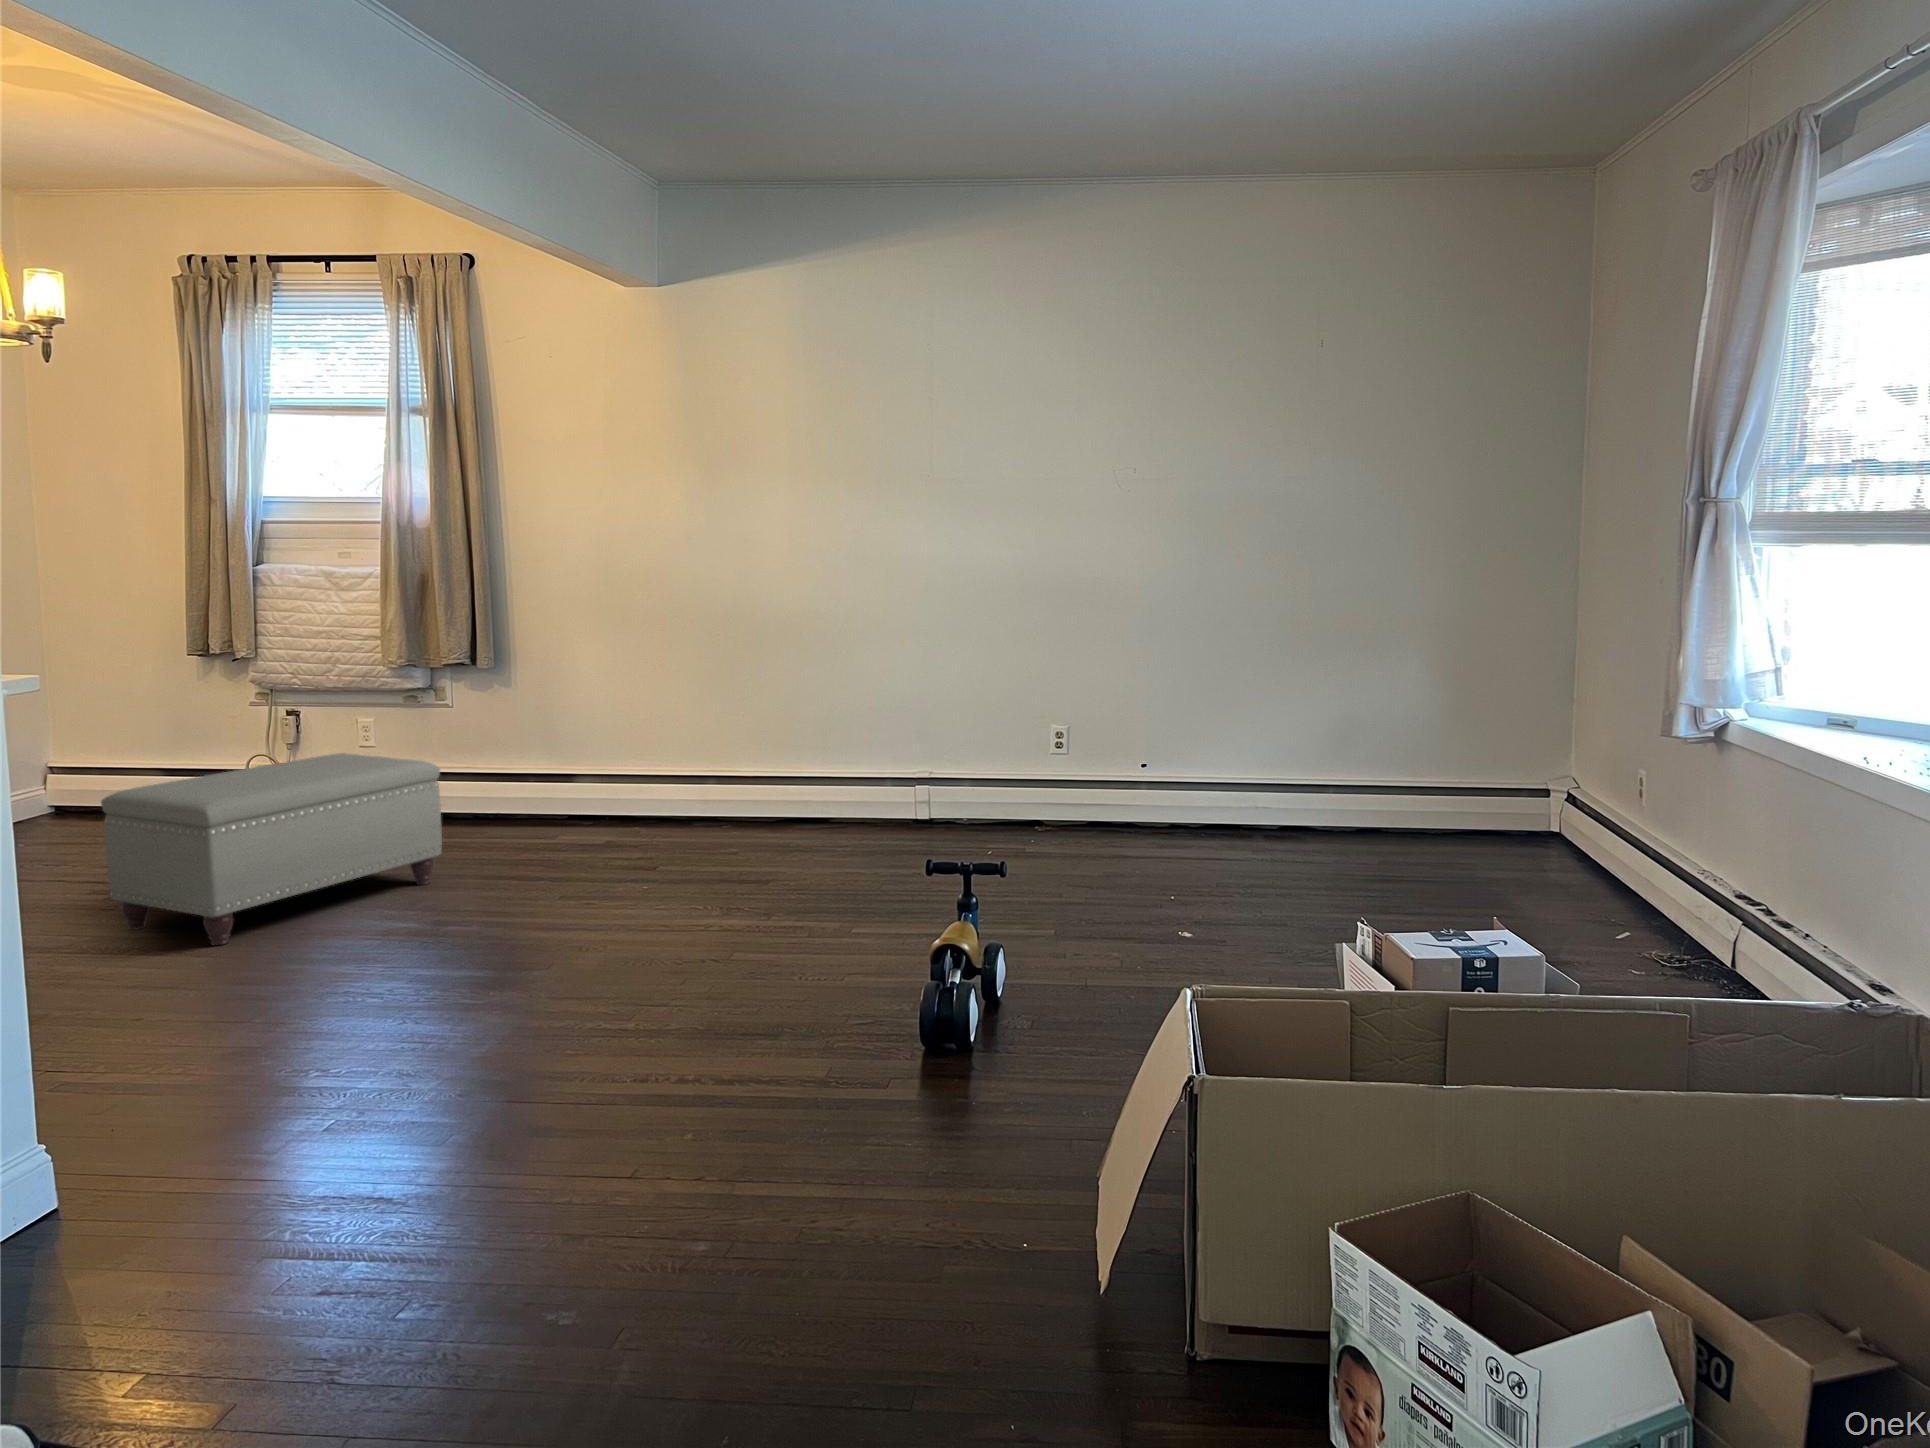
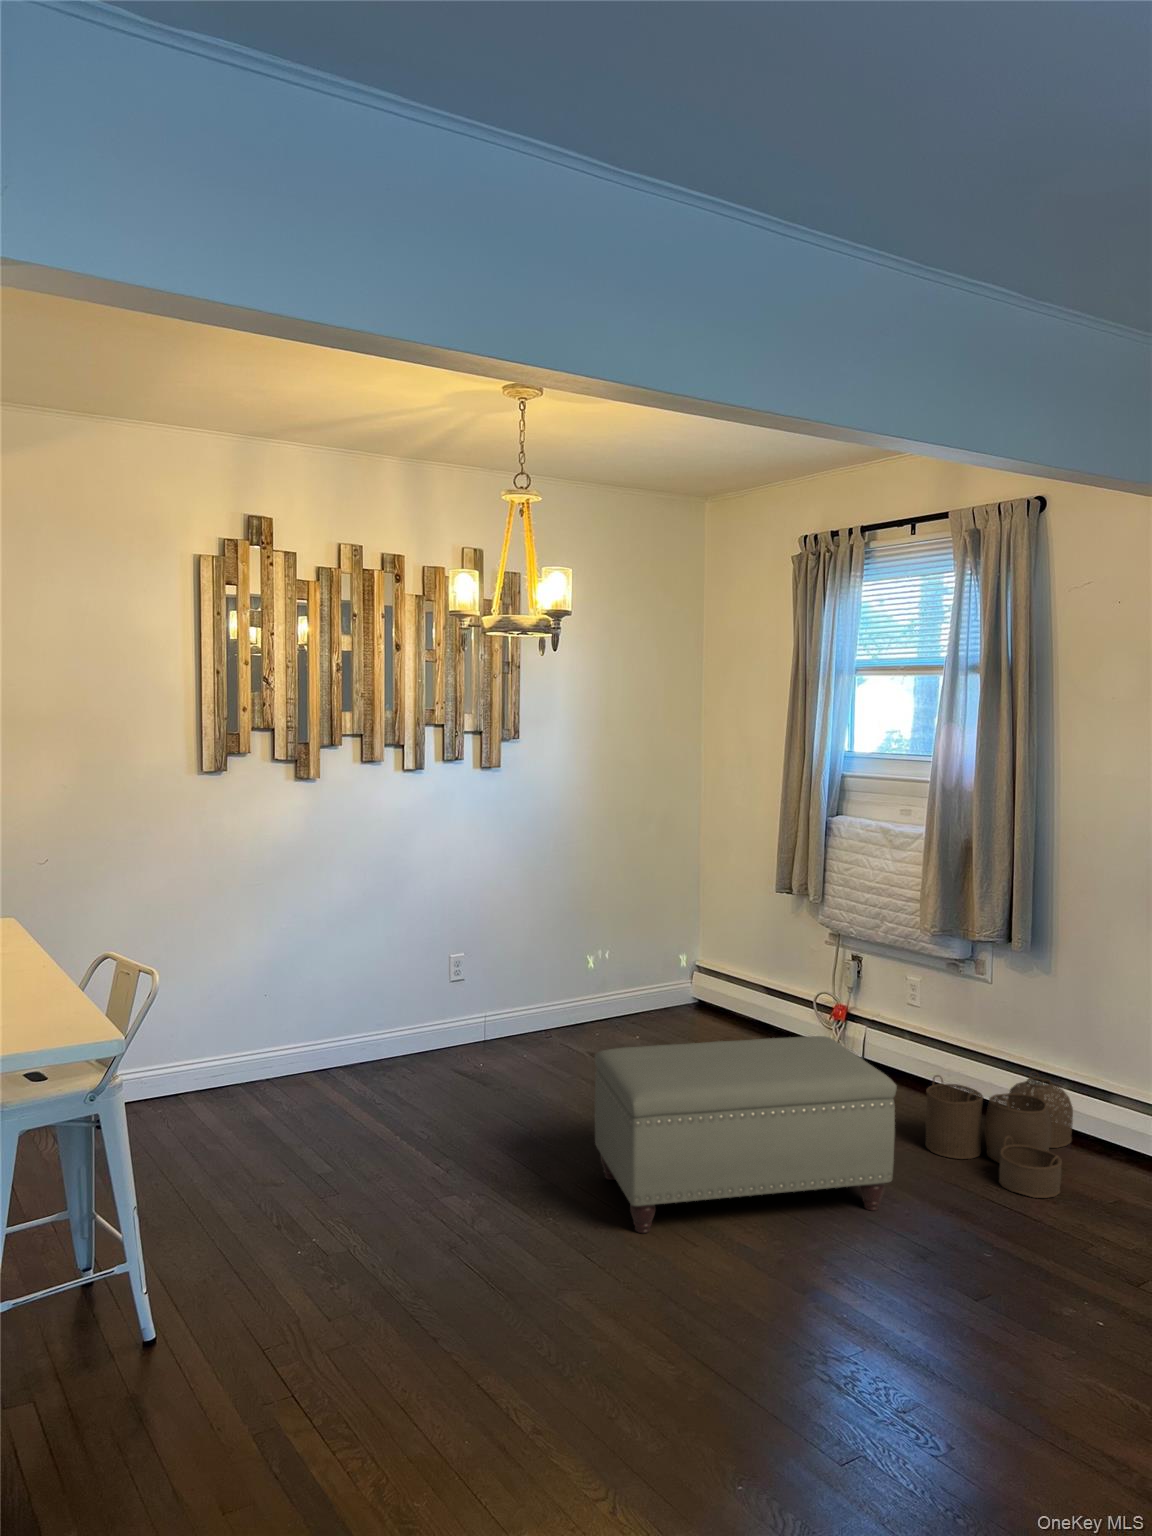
woven basket: none [429,769,563,851] -> present [926,1075,1073,1198]

